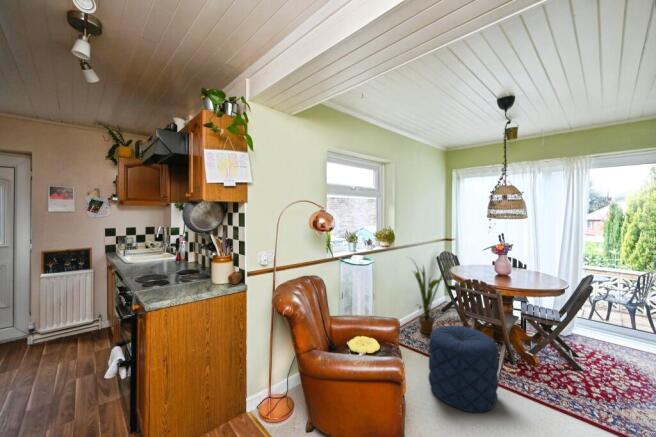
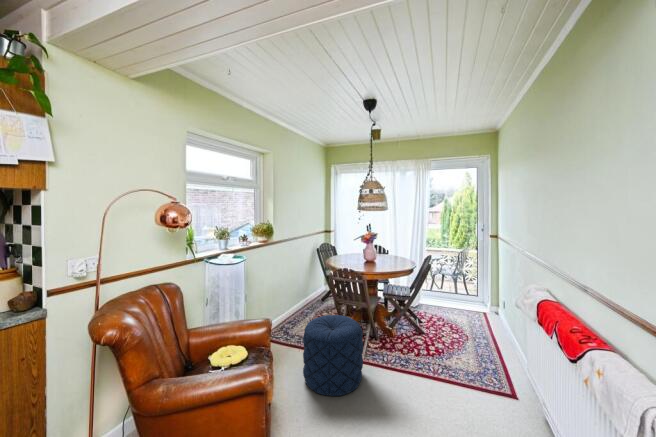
house plant: present [414,262,449,334] -> none [285,250,327,326]

